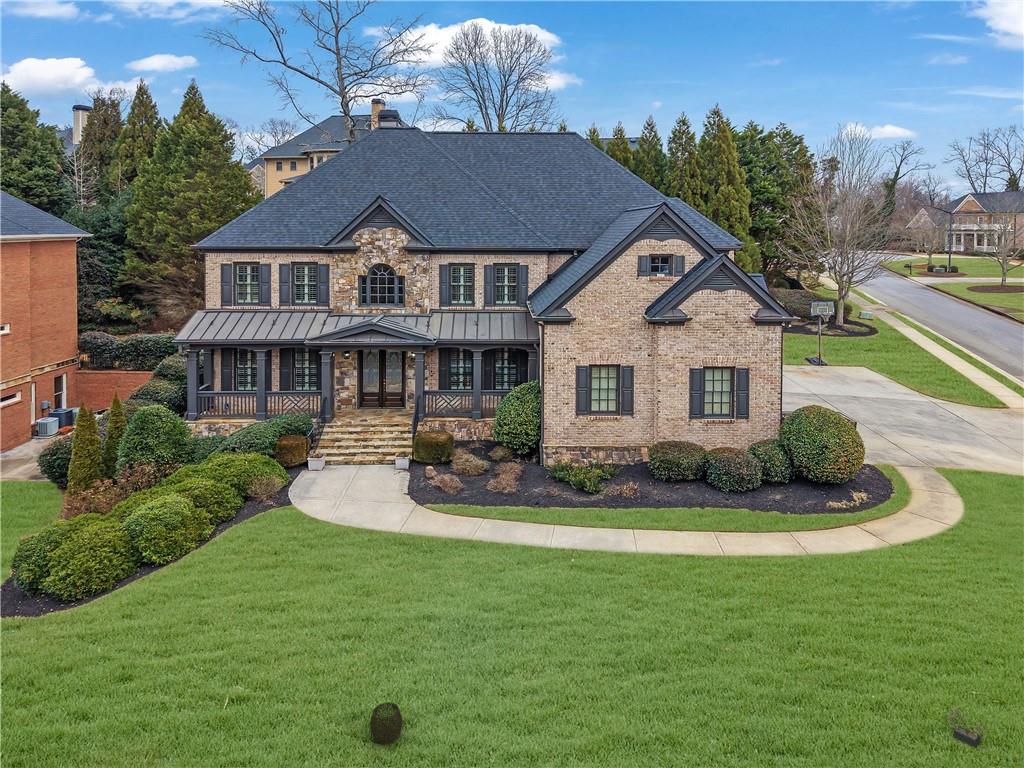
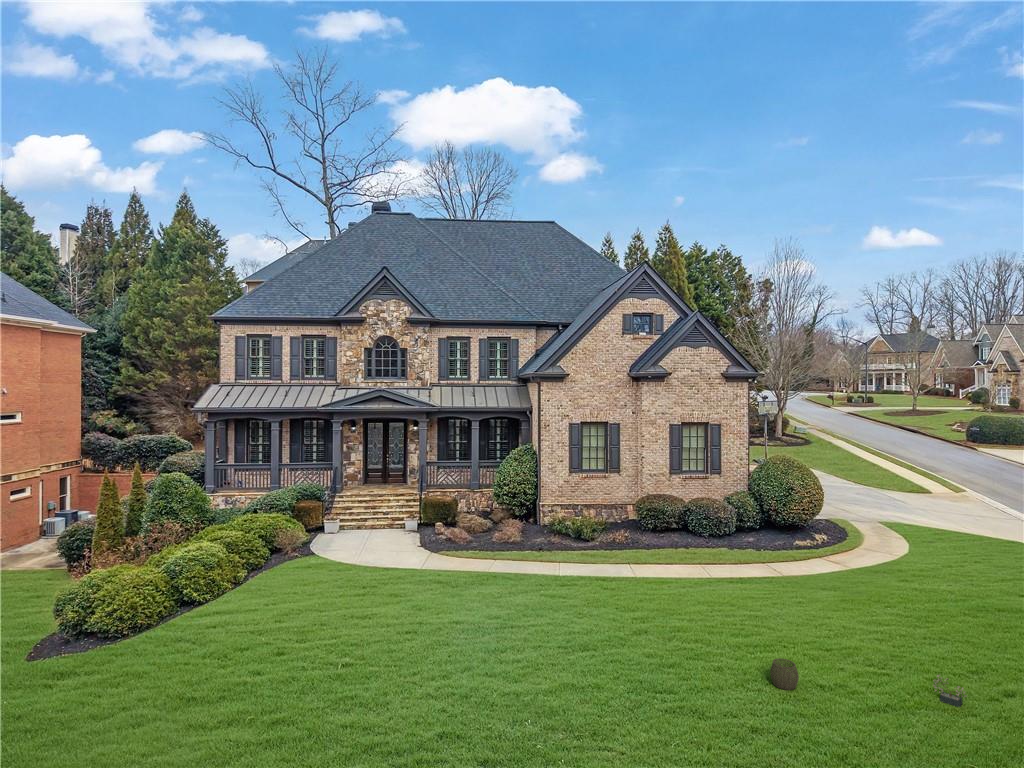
woven basket: present [370,702,403,744] -> present [770,658,799,690]

